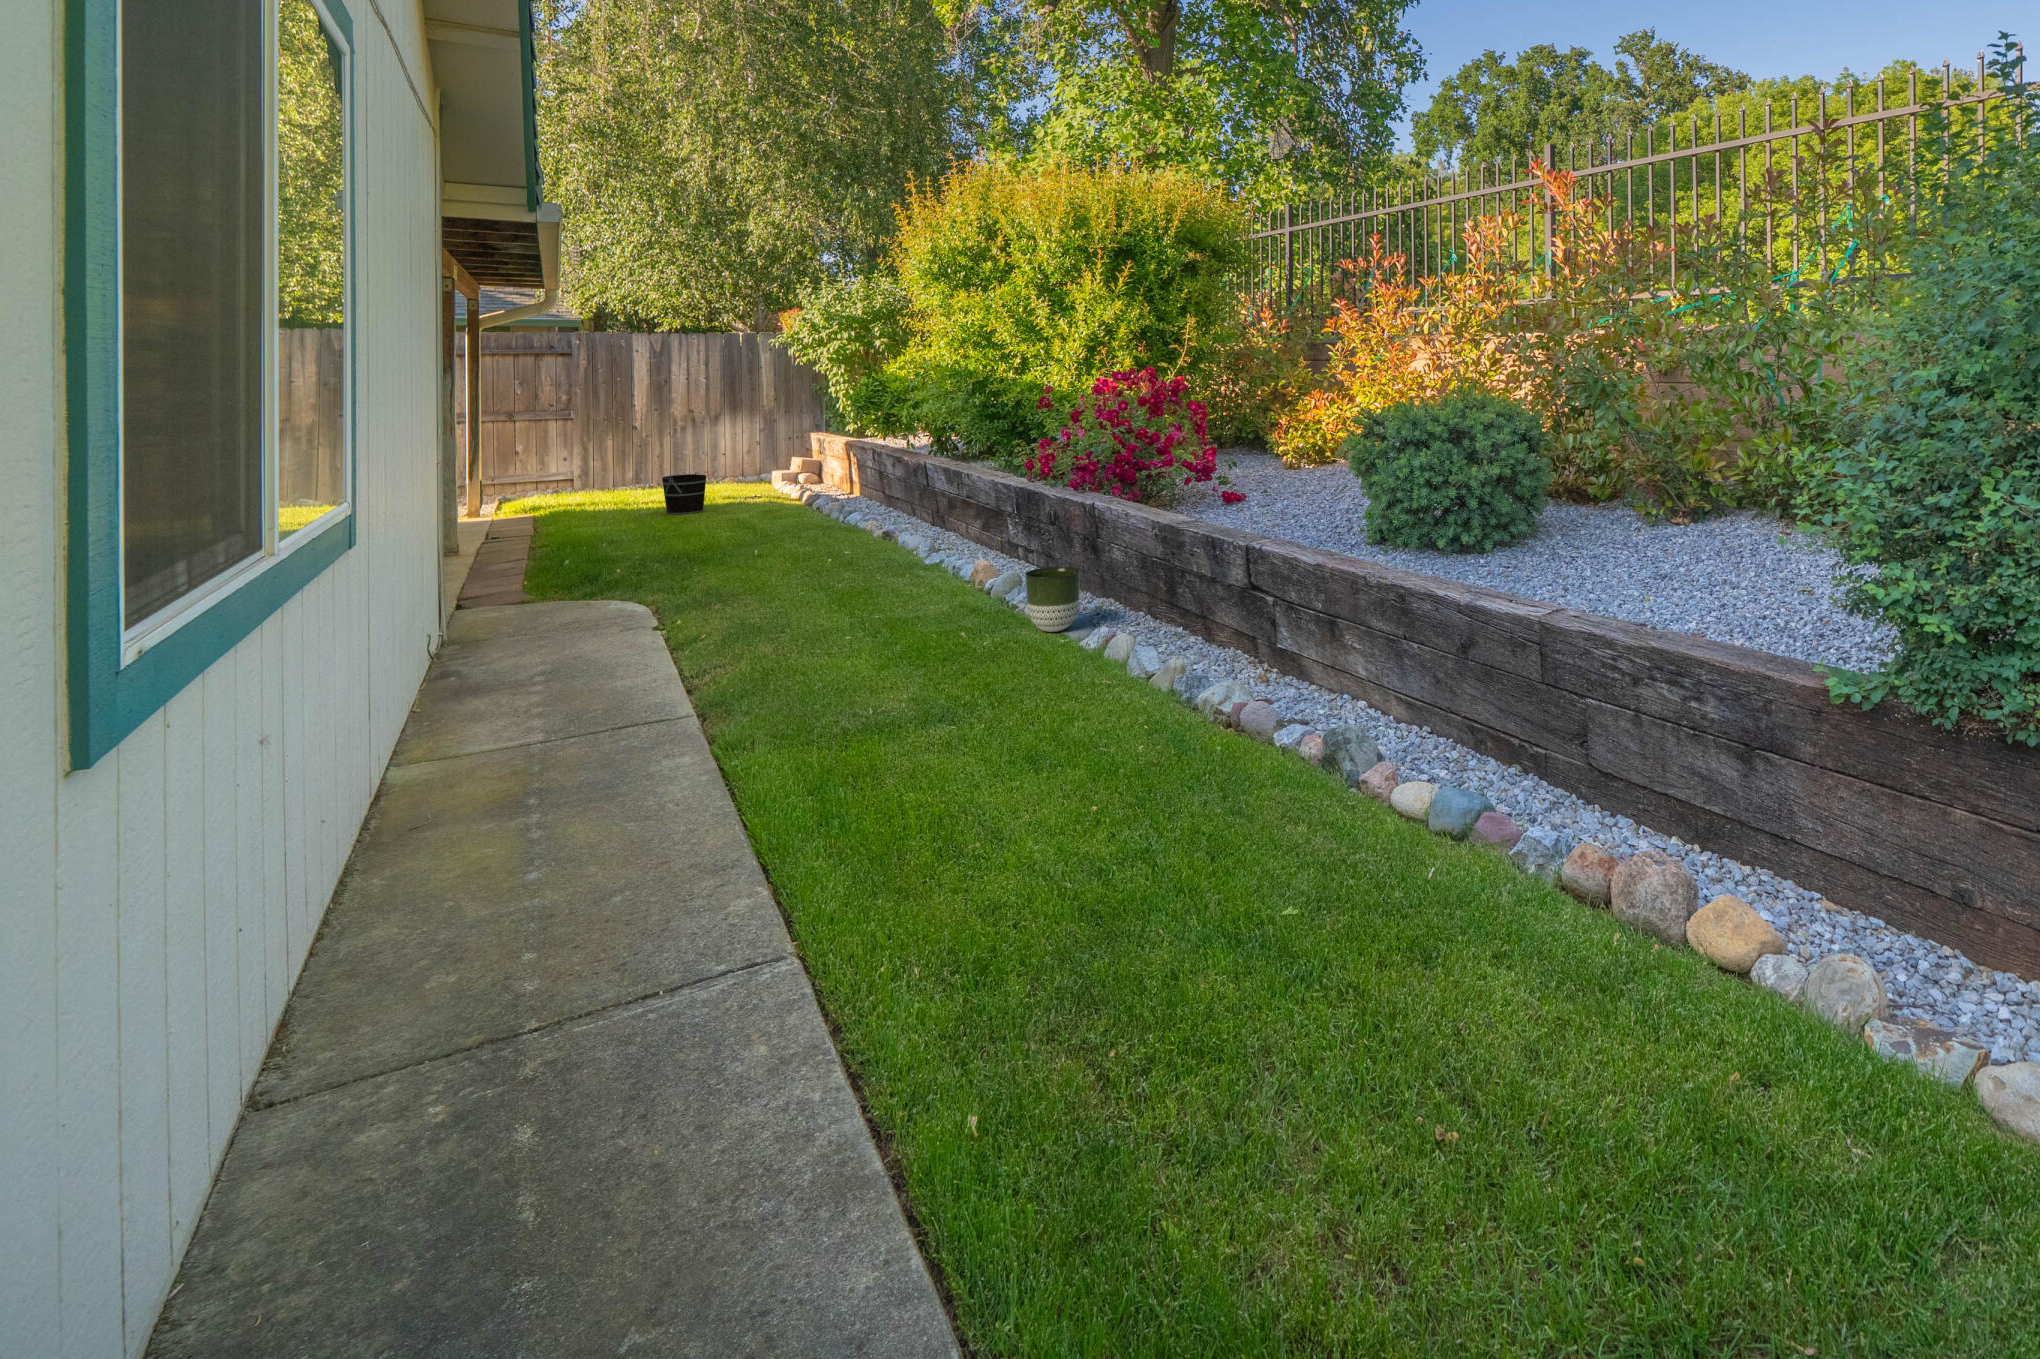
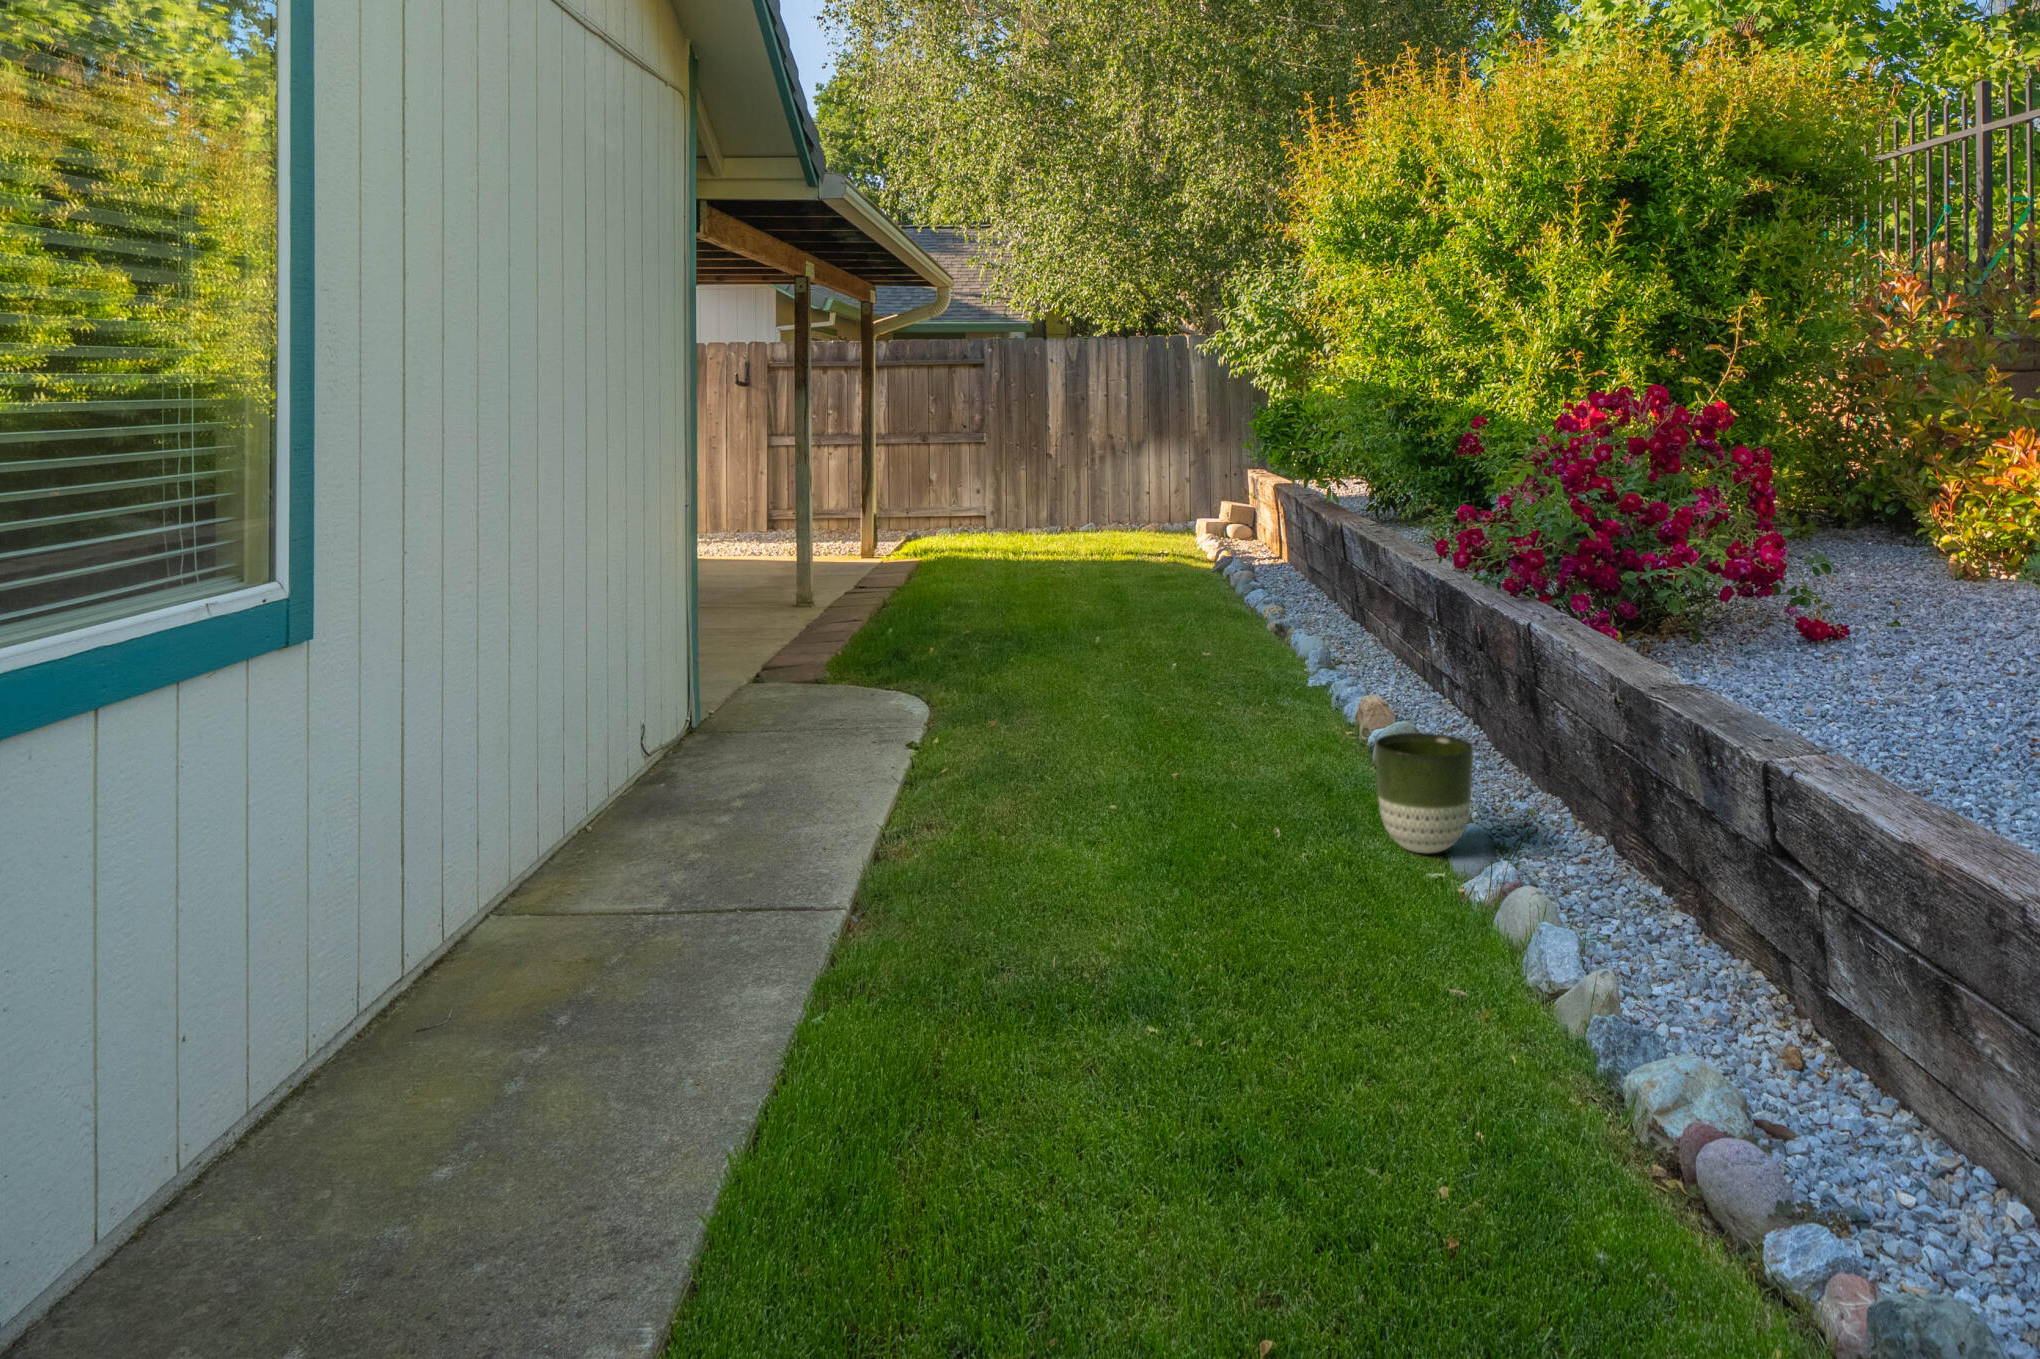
bucket: present [662,472,706,514] -> none [1033,517,1085,572]

